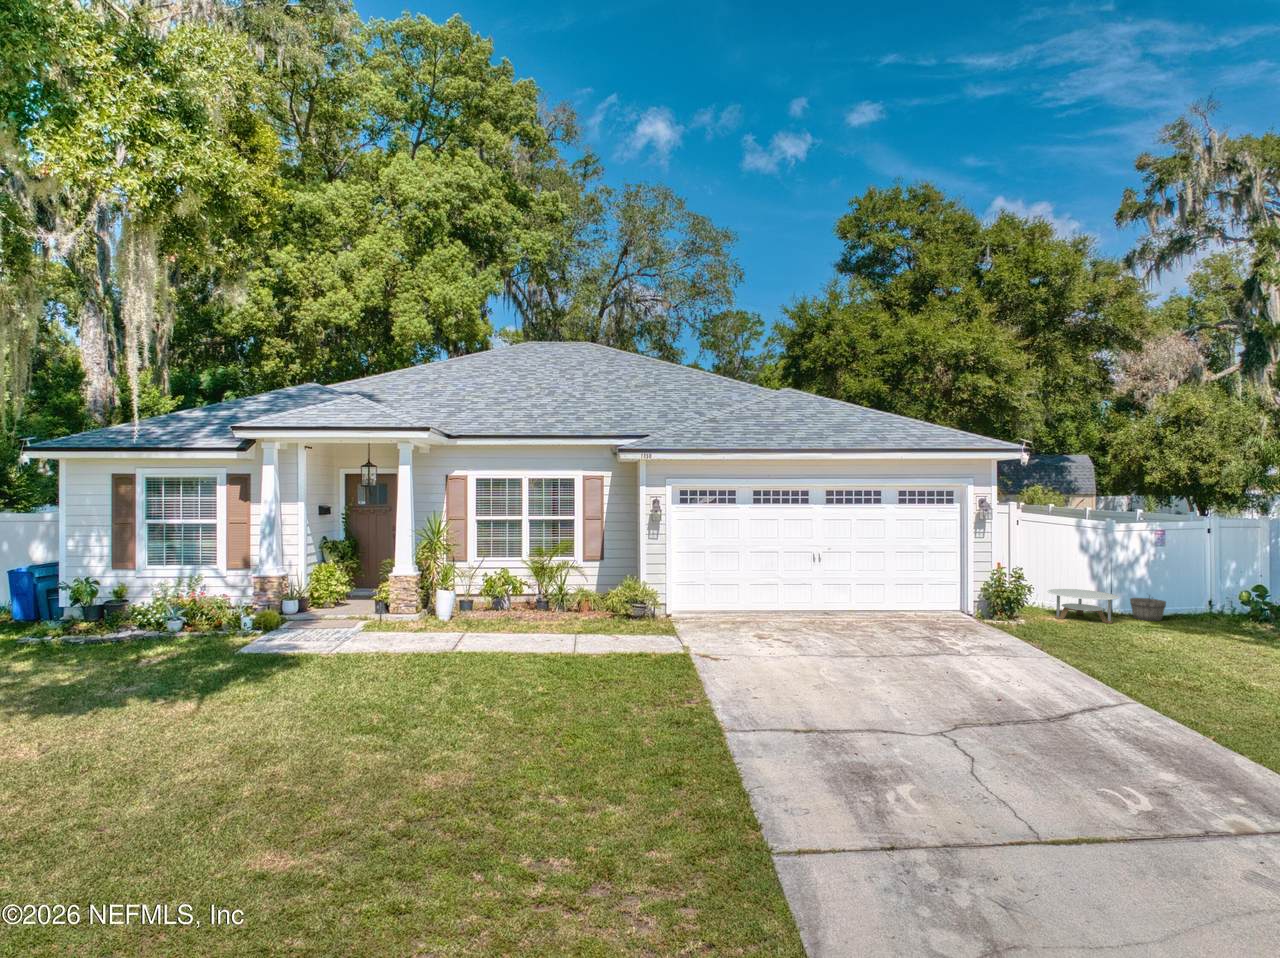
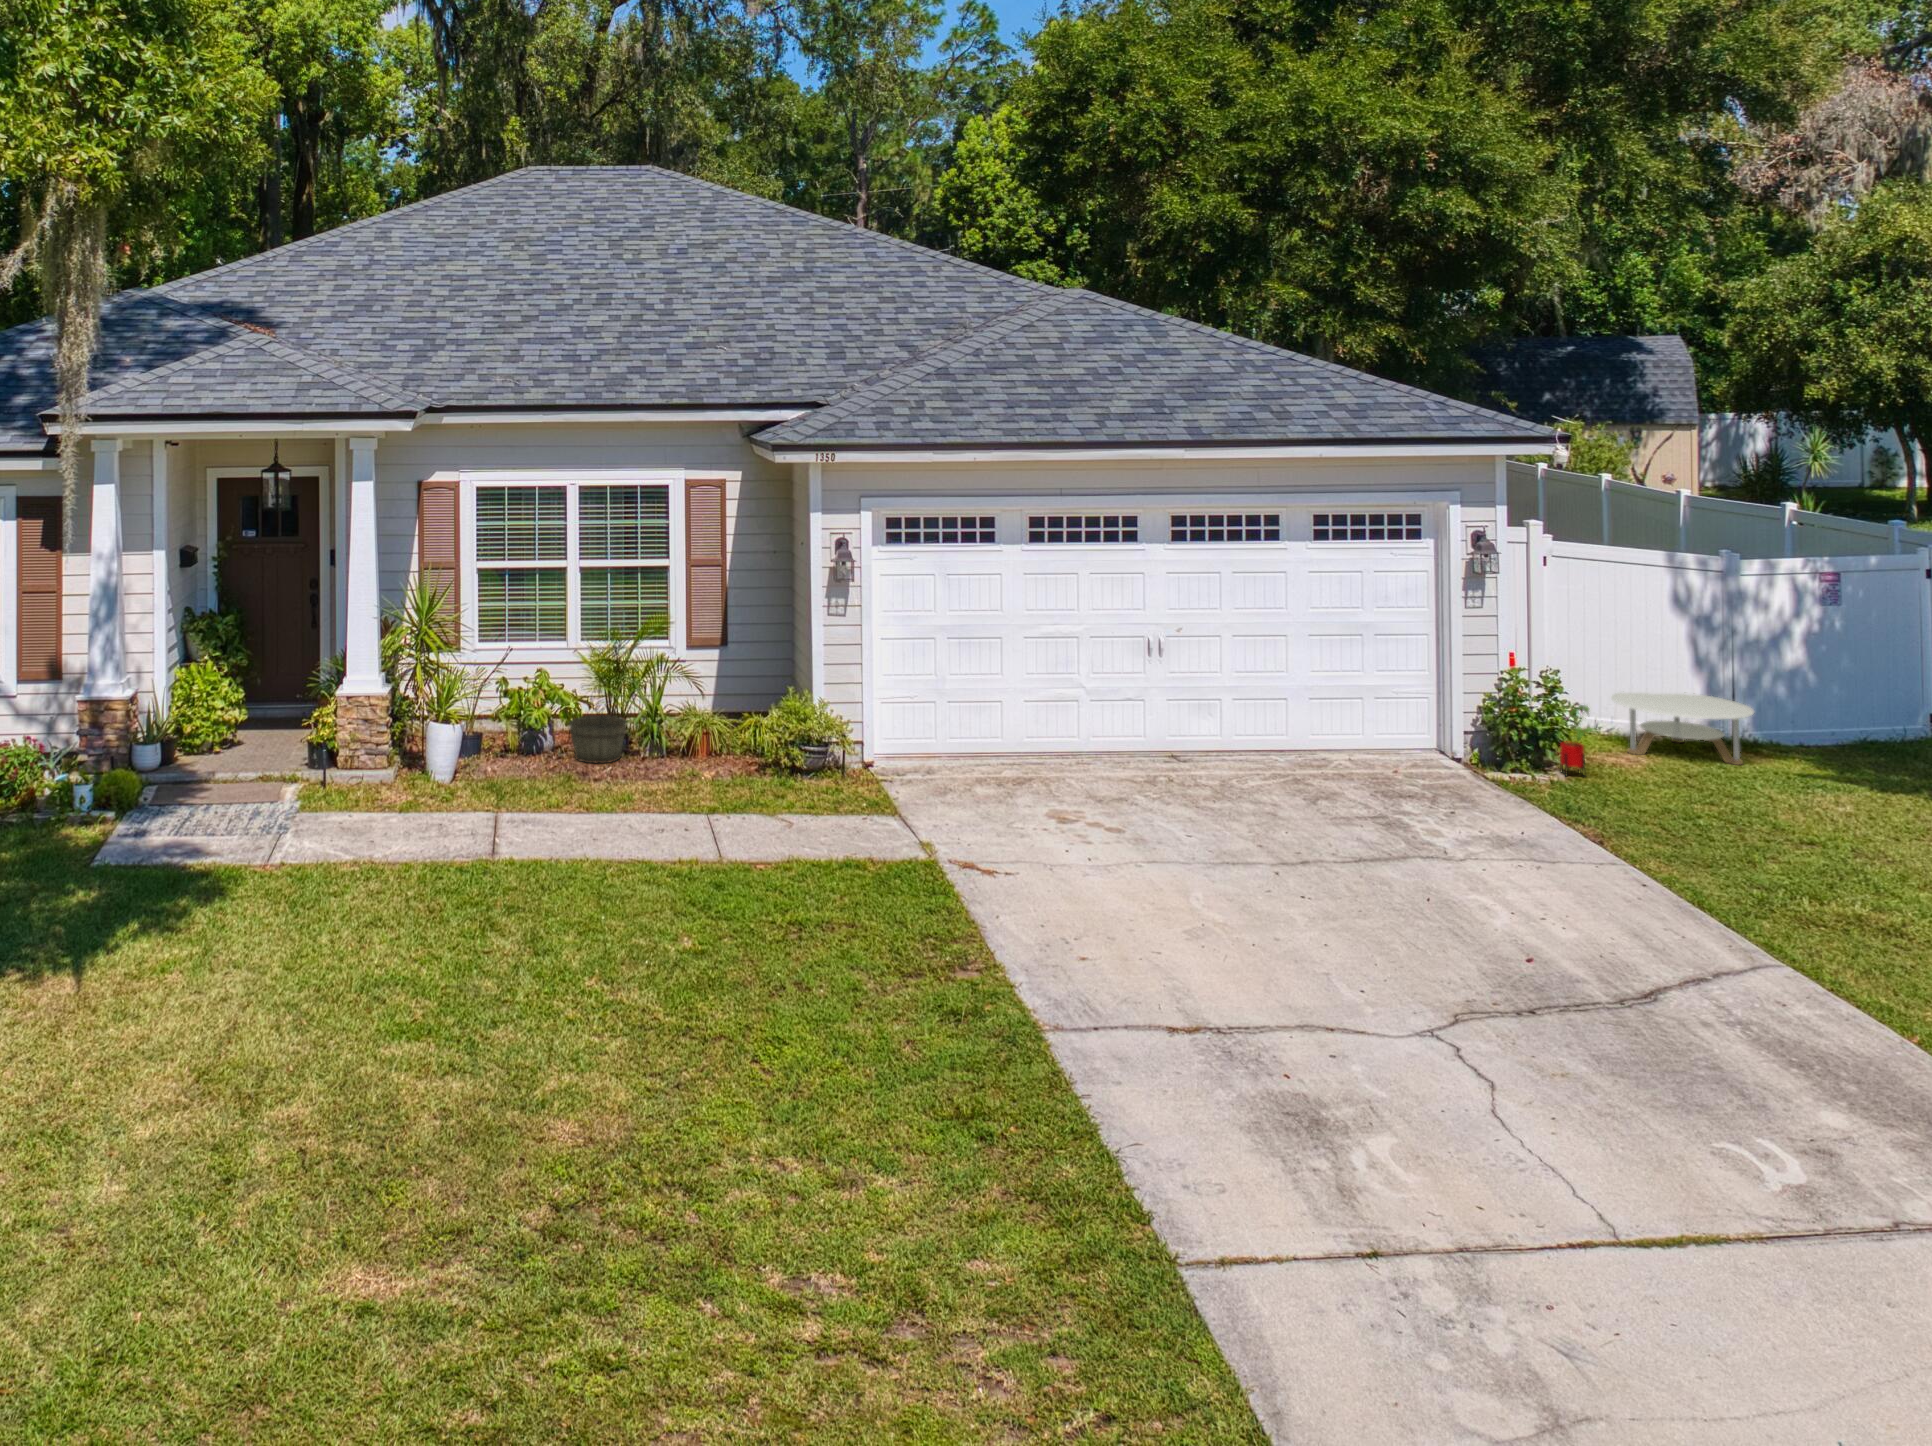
house plant: none [1014,591,1041,628] -> present [1560,705,1595,776]
wooden bucket: present [1130,597,1166,621] -> present [569,714,627,763]

